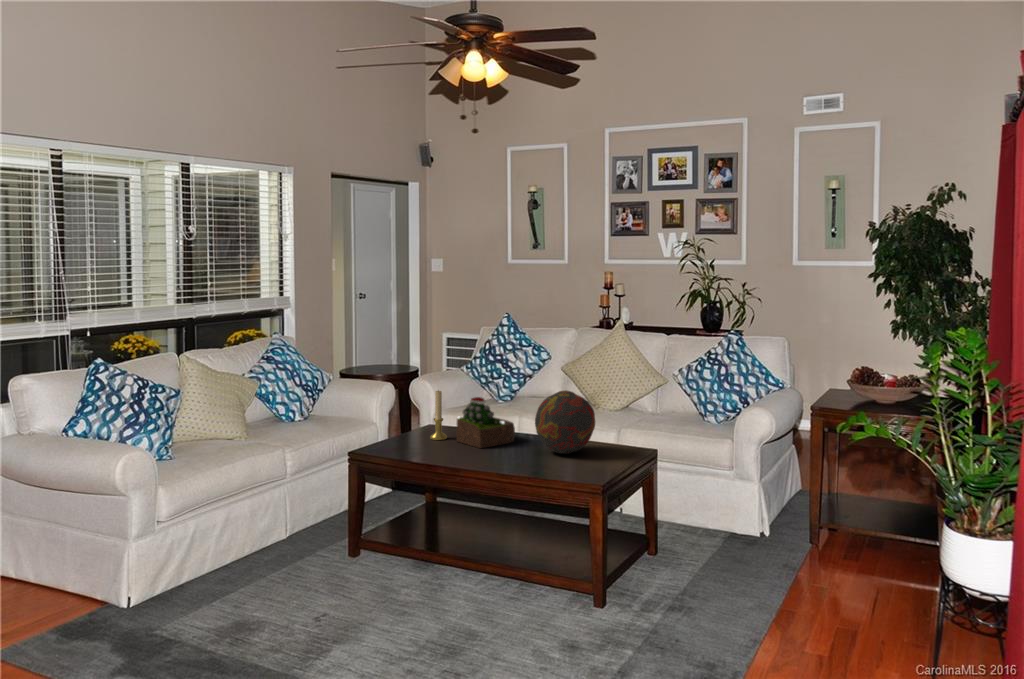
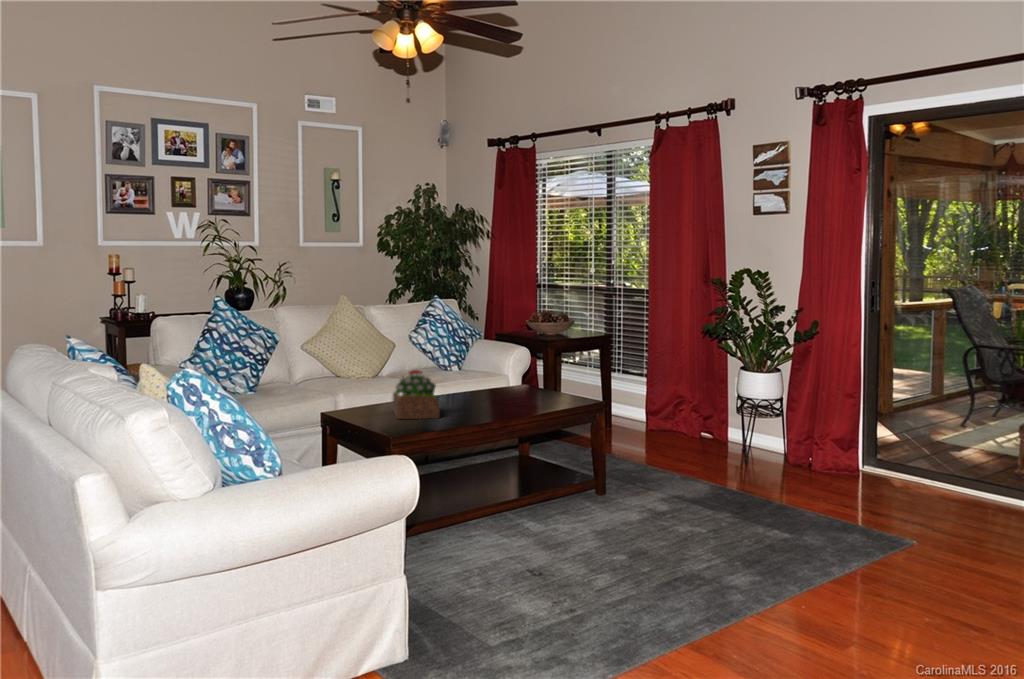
candle holder: present [430,390,447,440] -> none [365,368,384,423]
decorative orb: present [535,391,595,454] -> none [465,351,520,408]

